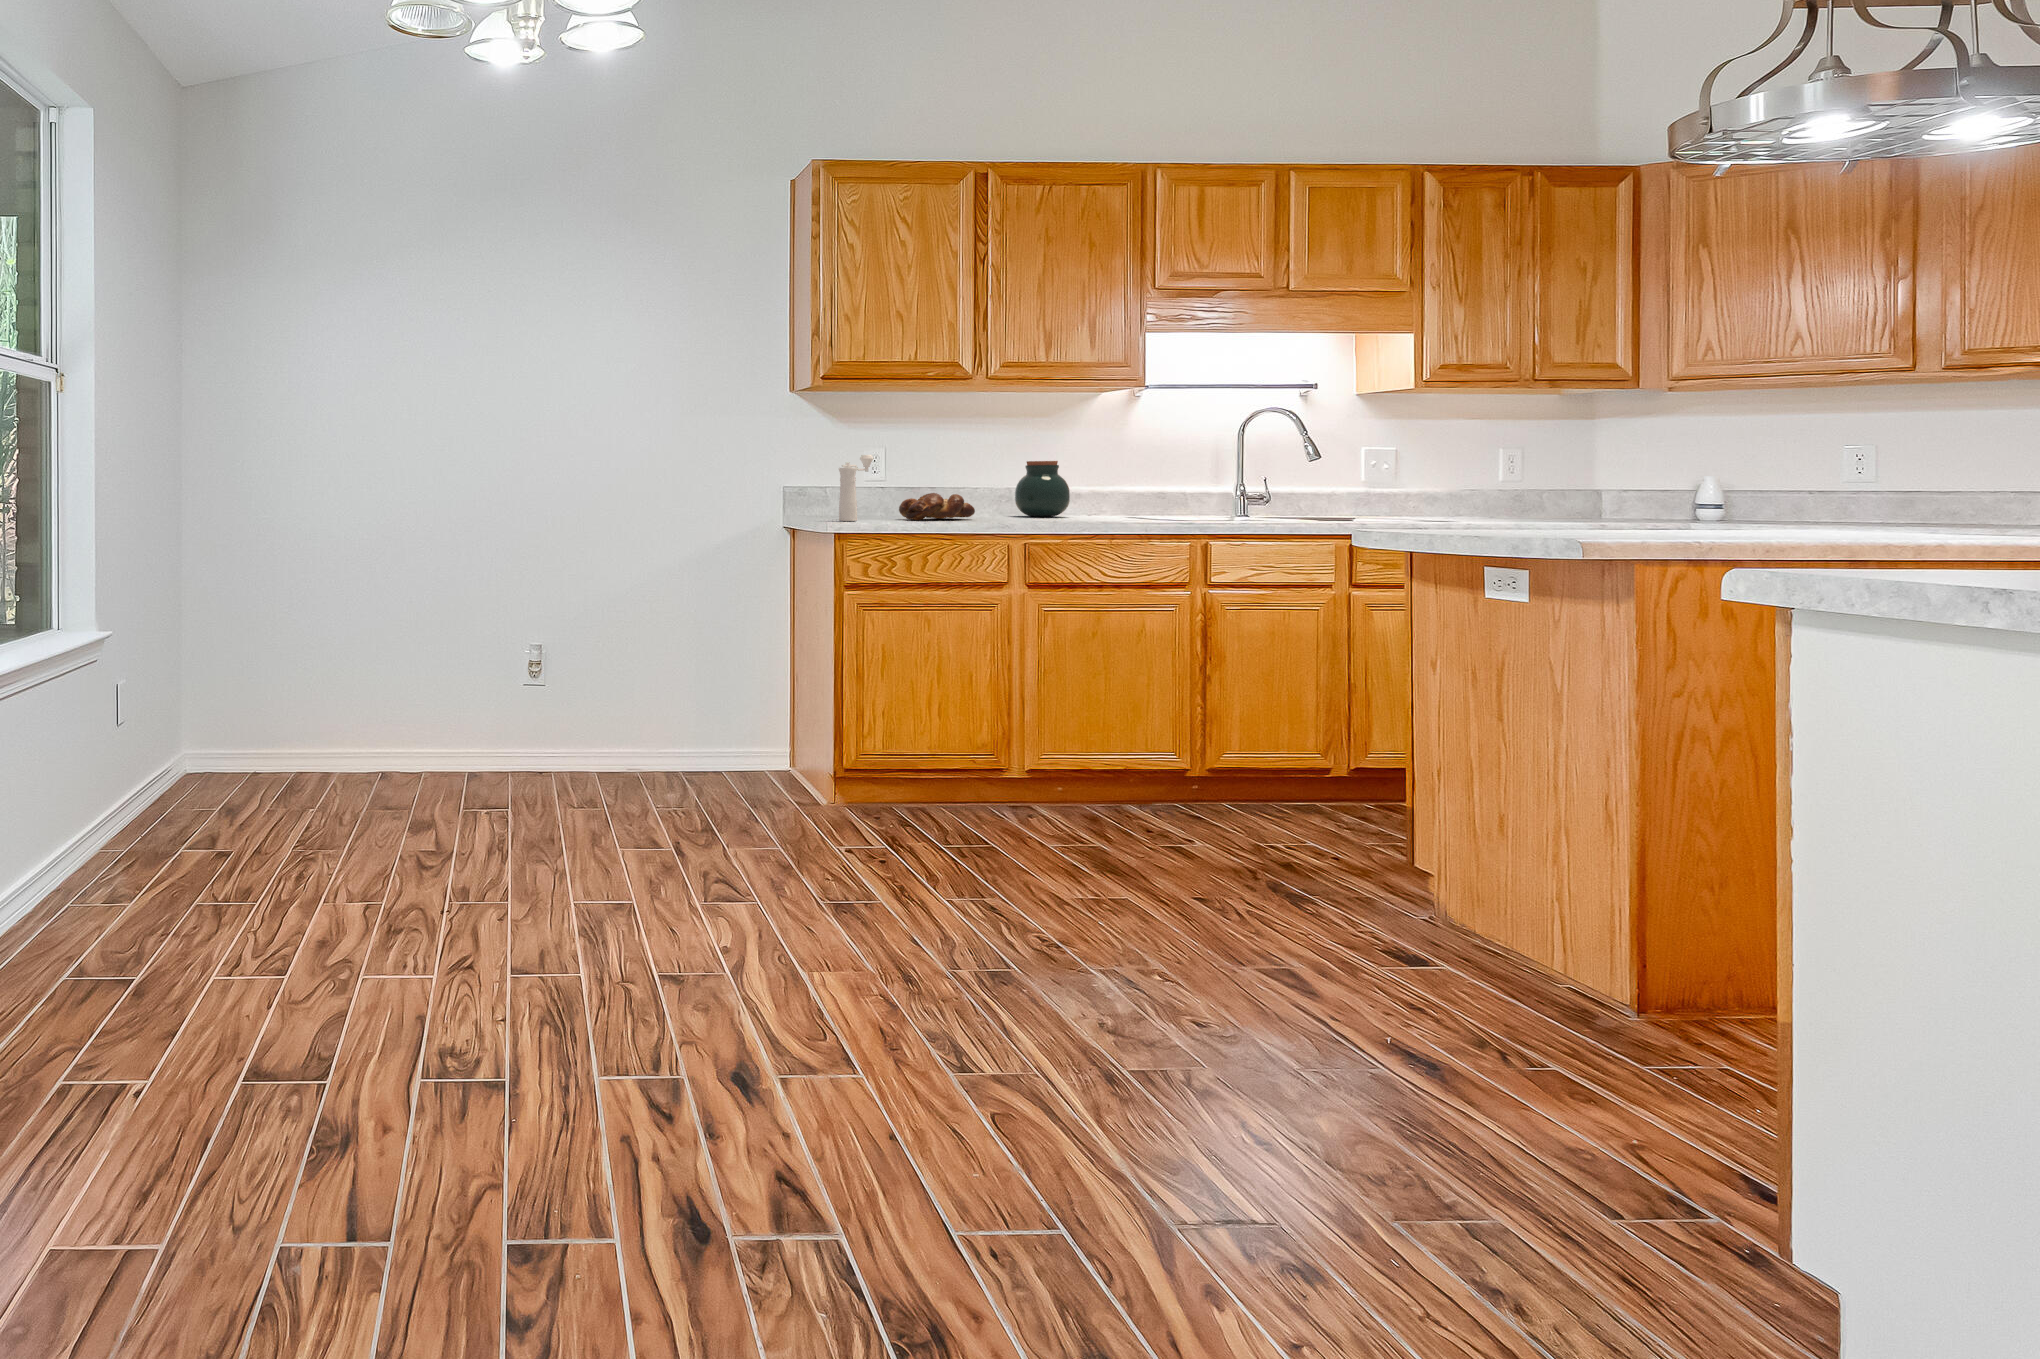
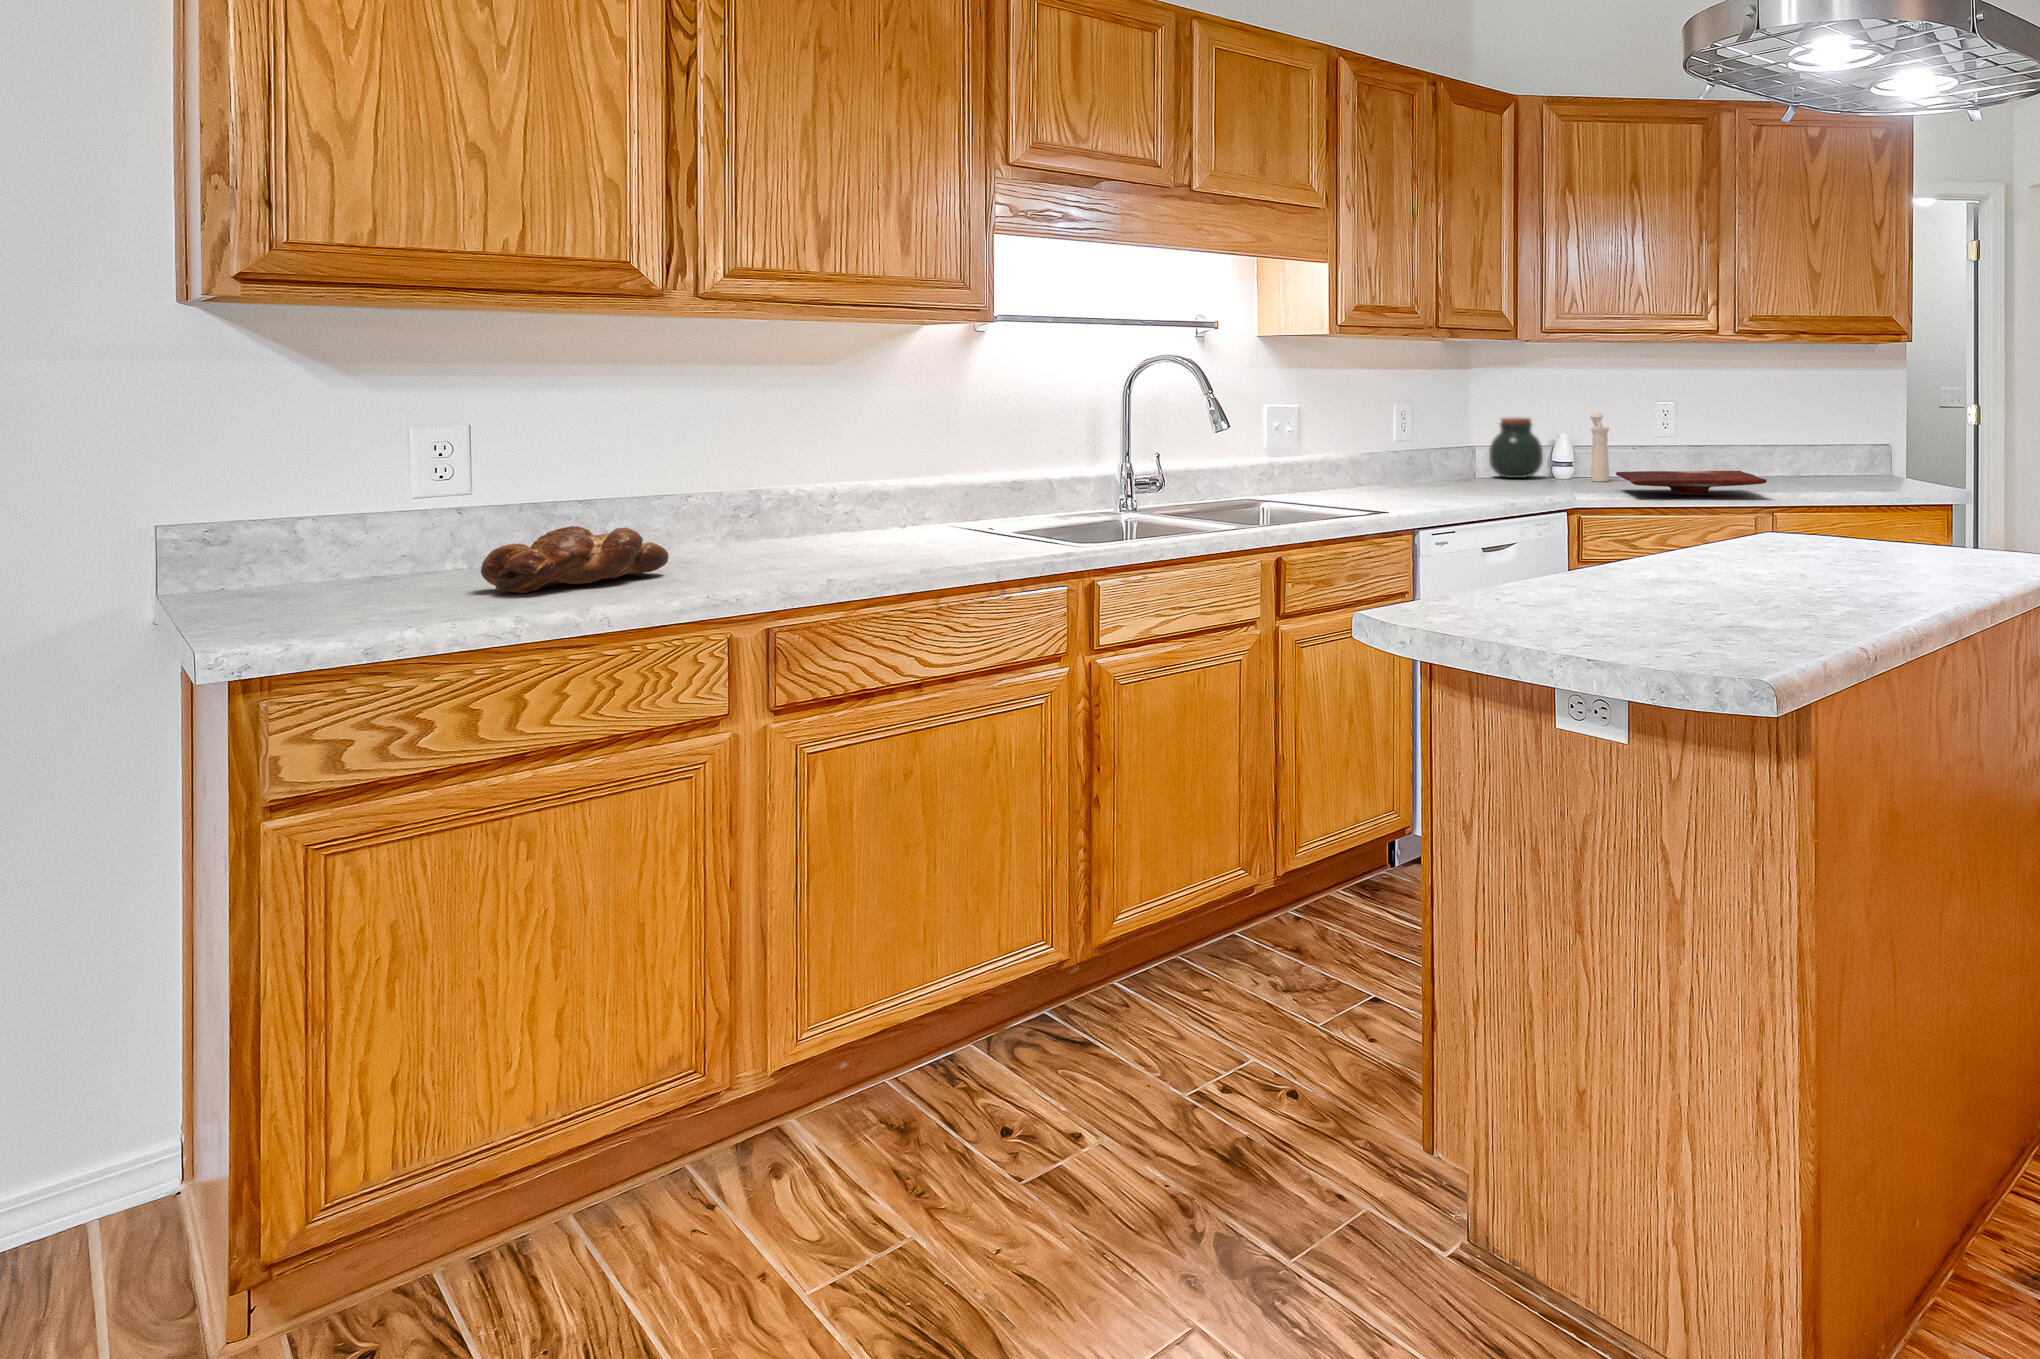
pepper mill: present [839,455,874,521] -> present [1590,413,1609,482]
jar: present [1015,461,1070,517] -> present [1489,418,1543,478]
cutting board: none [1754,505,1951,526] -> present [1616,471,1767,495]

